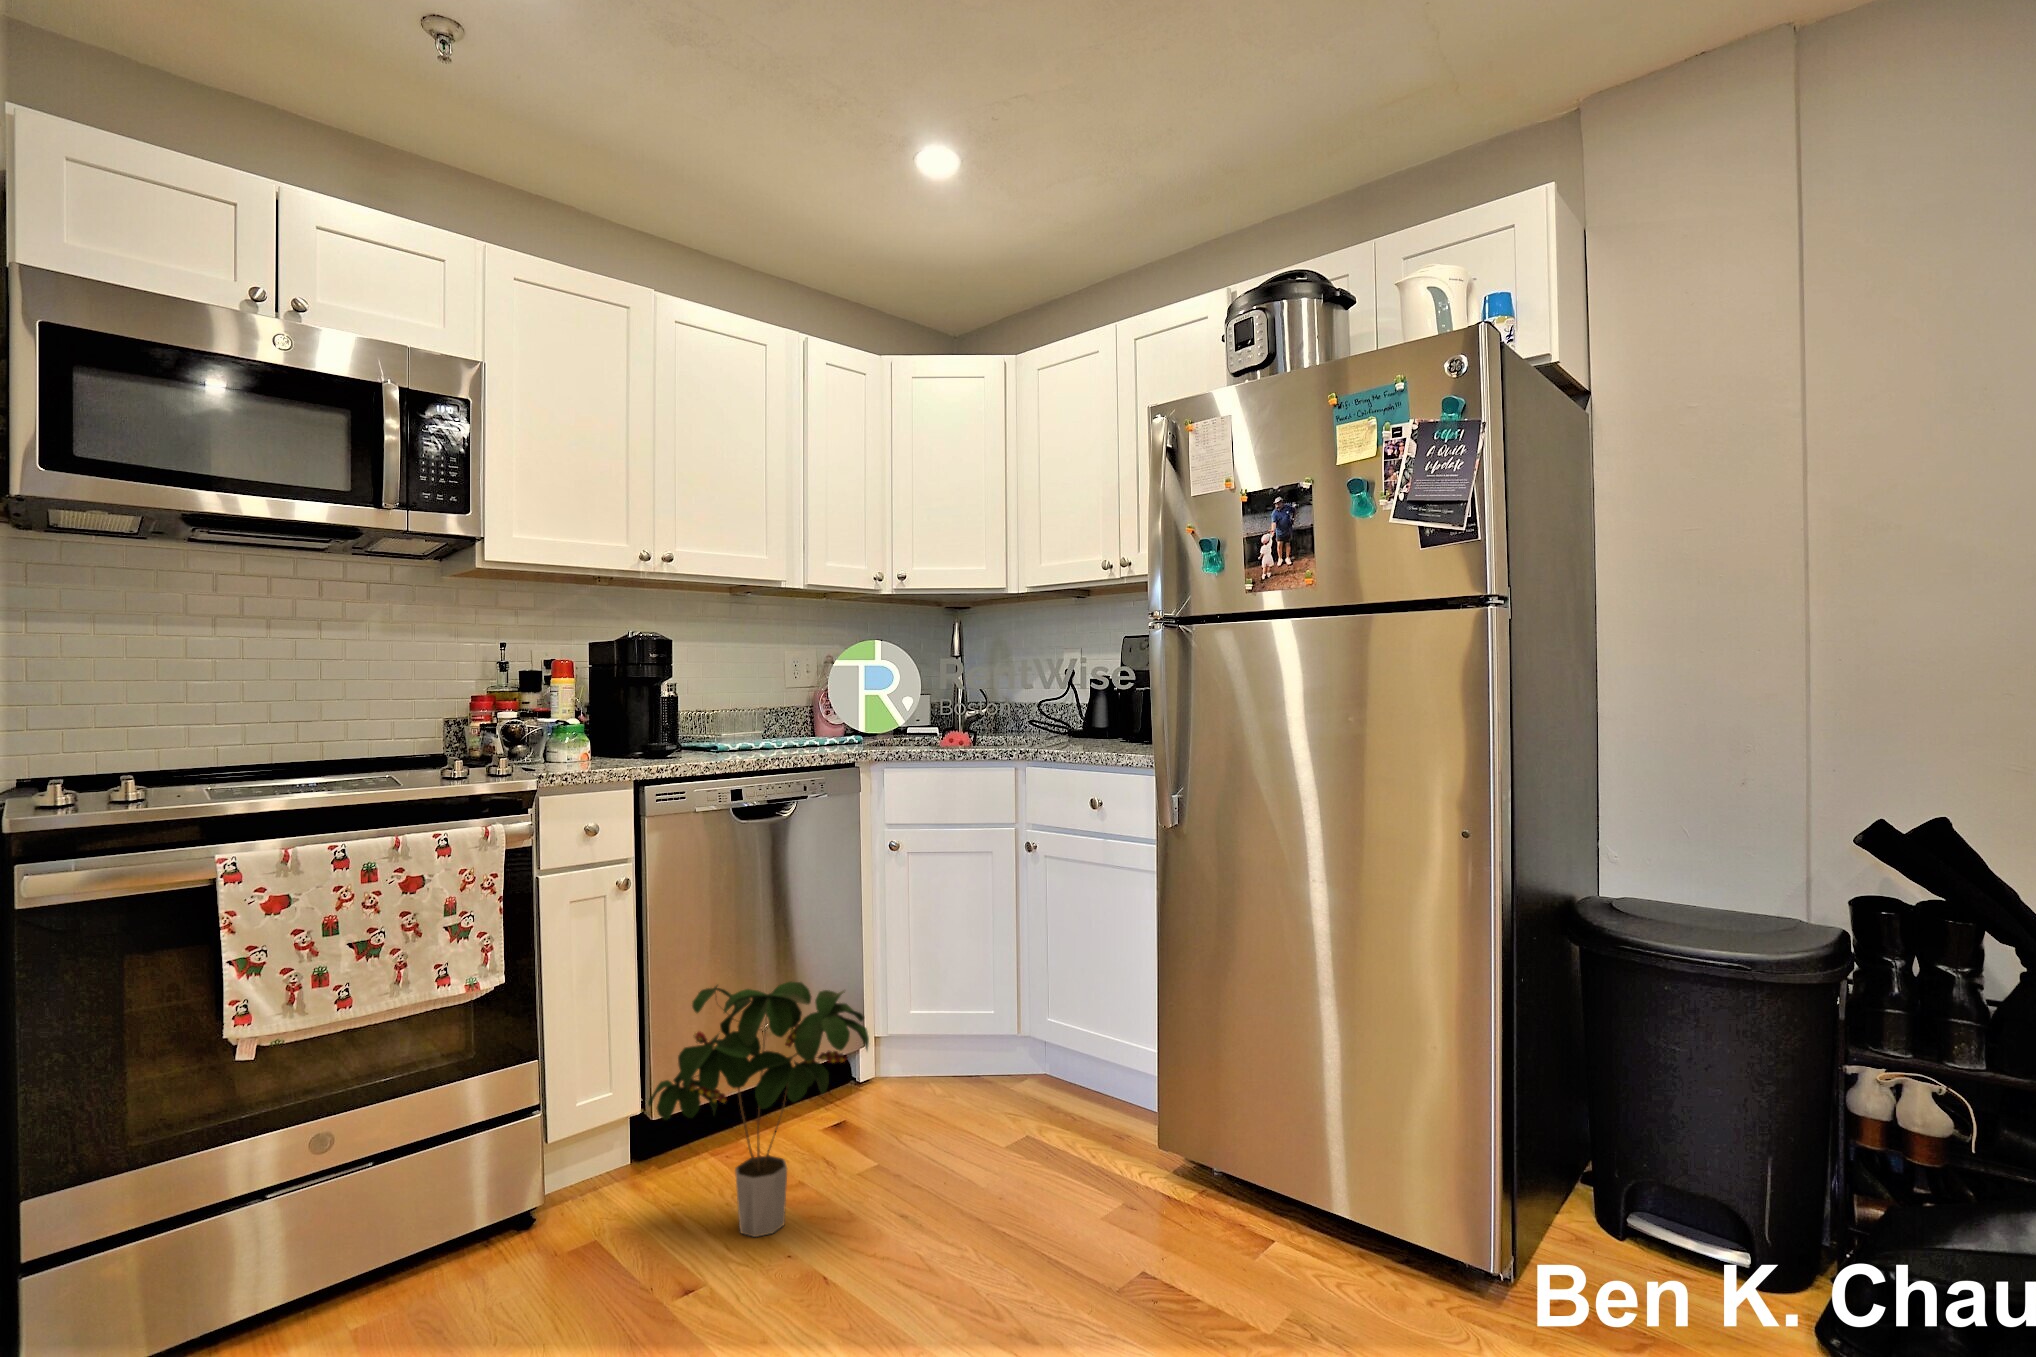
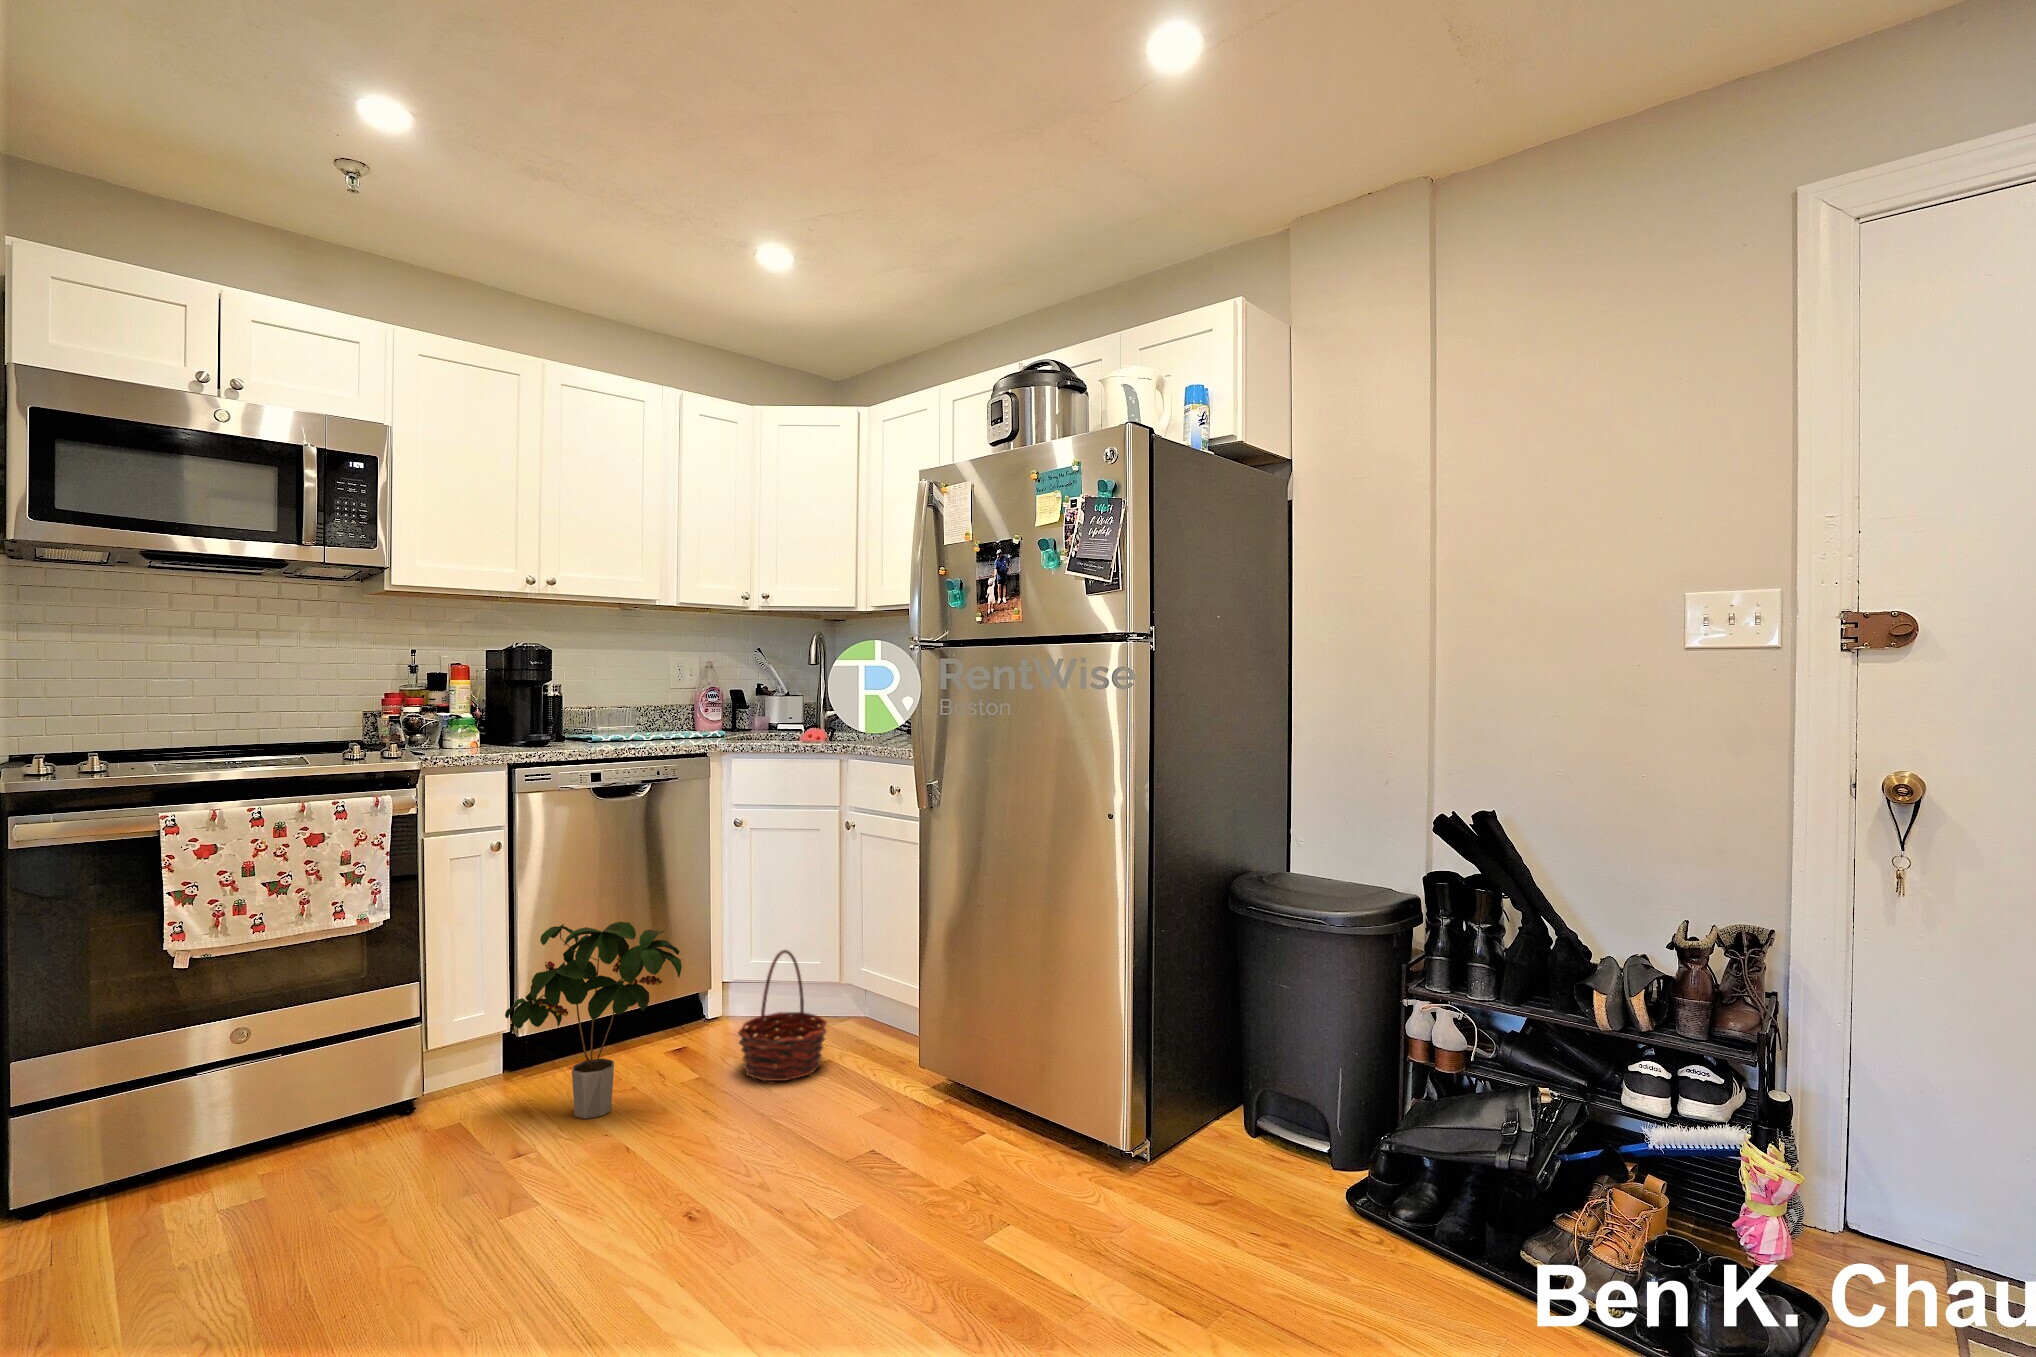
basket: none [923,1008,1031,1178] -> present [738,950,827,1081]

